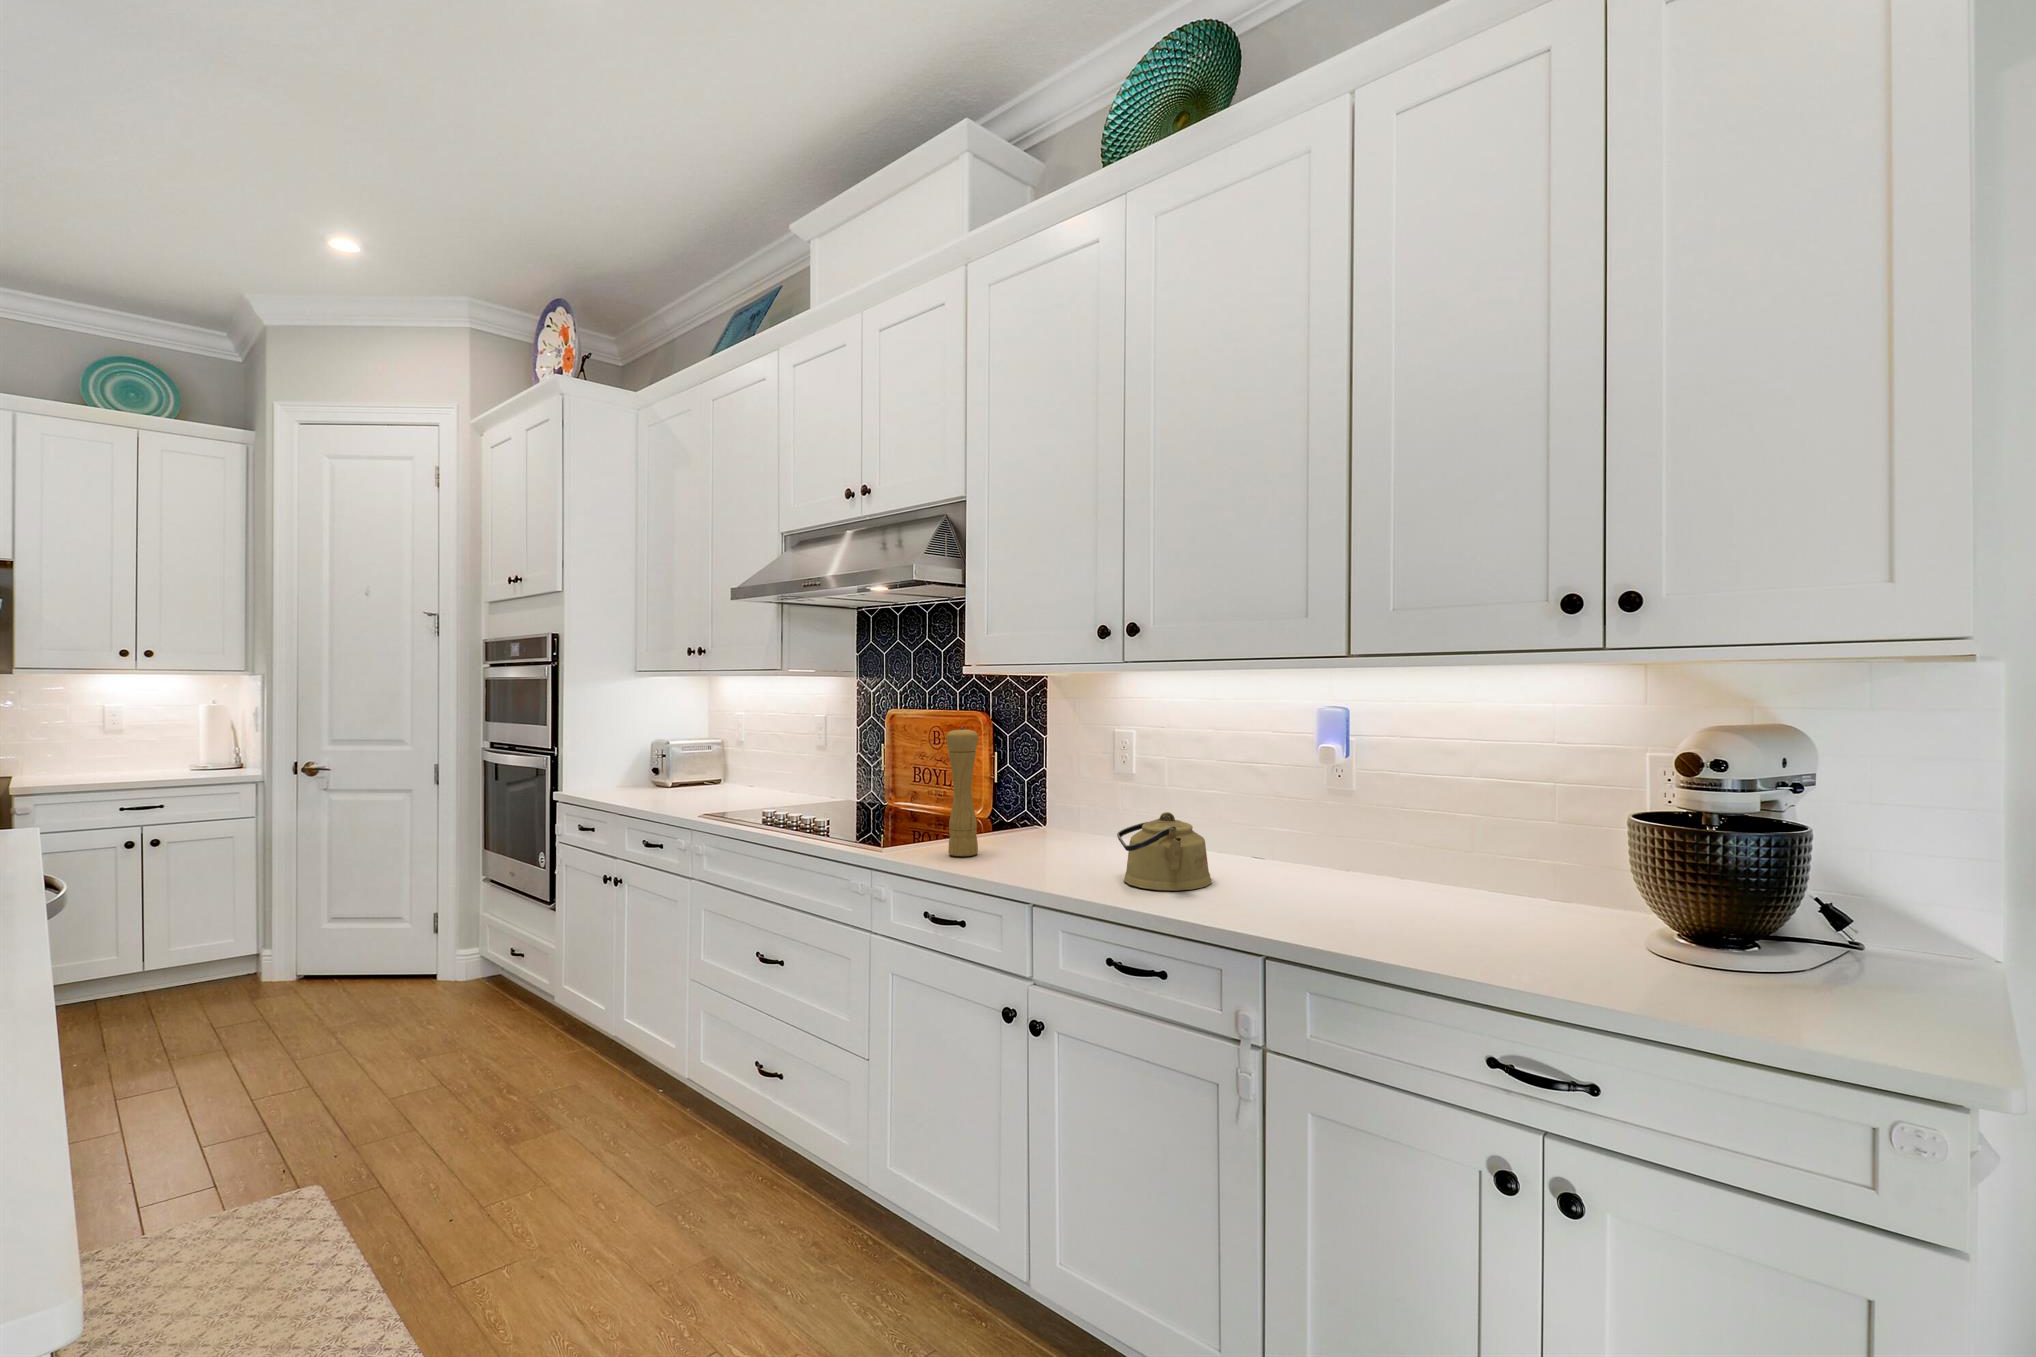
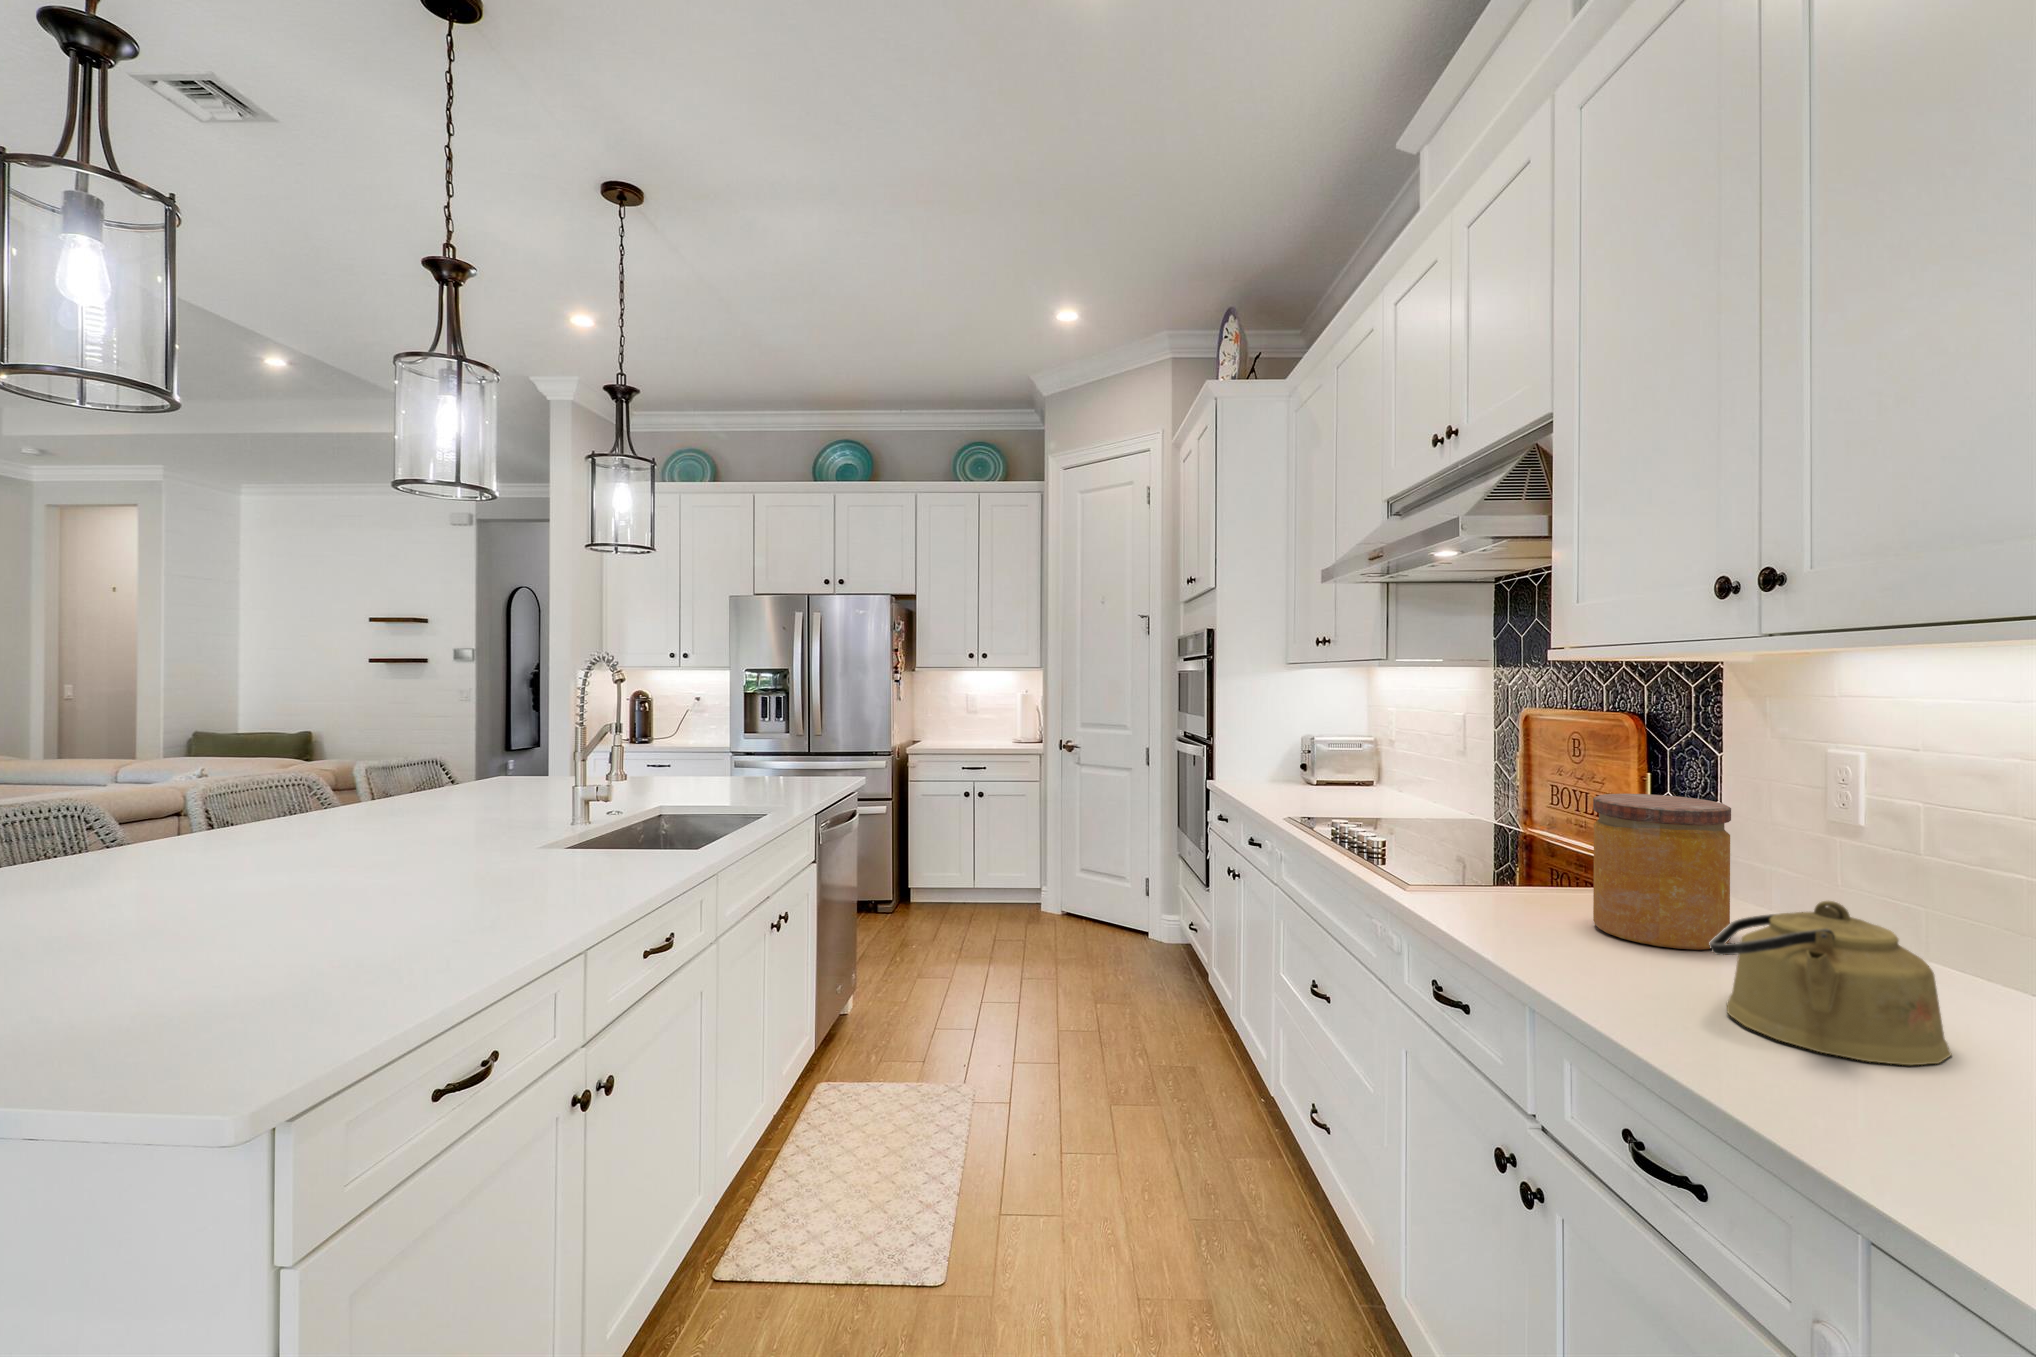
pepper mill: present [946,728,978,856] -> none [1492,729,1544,908]
jar: none [1015,765,1087,861] -> present [1593,794,1731,950]

